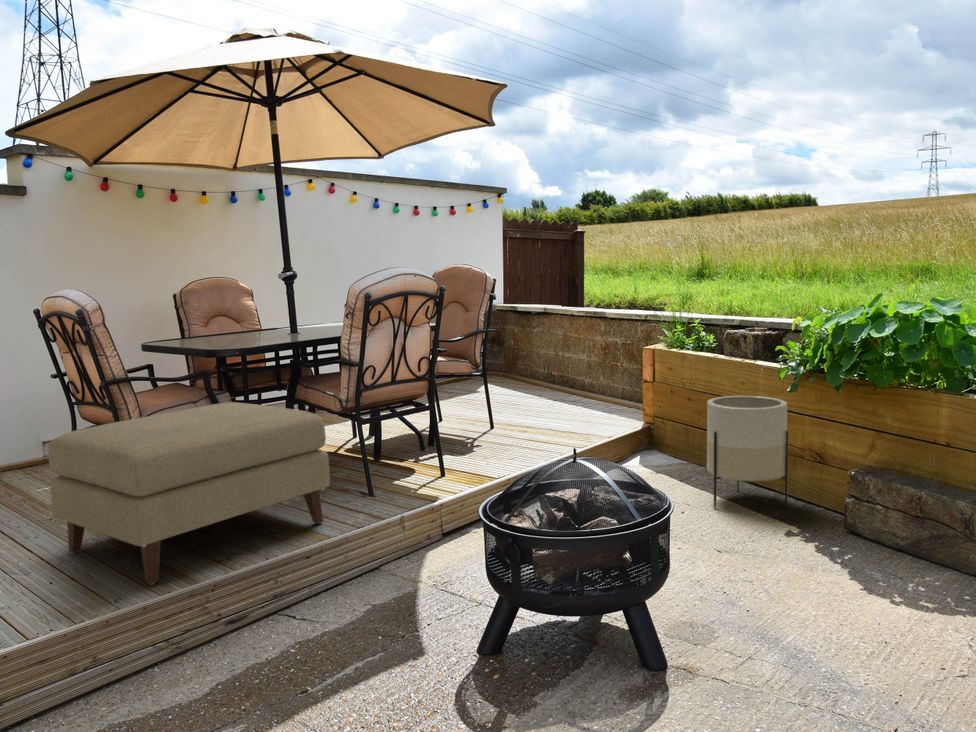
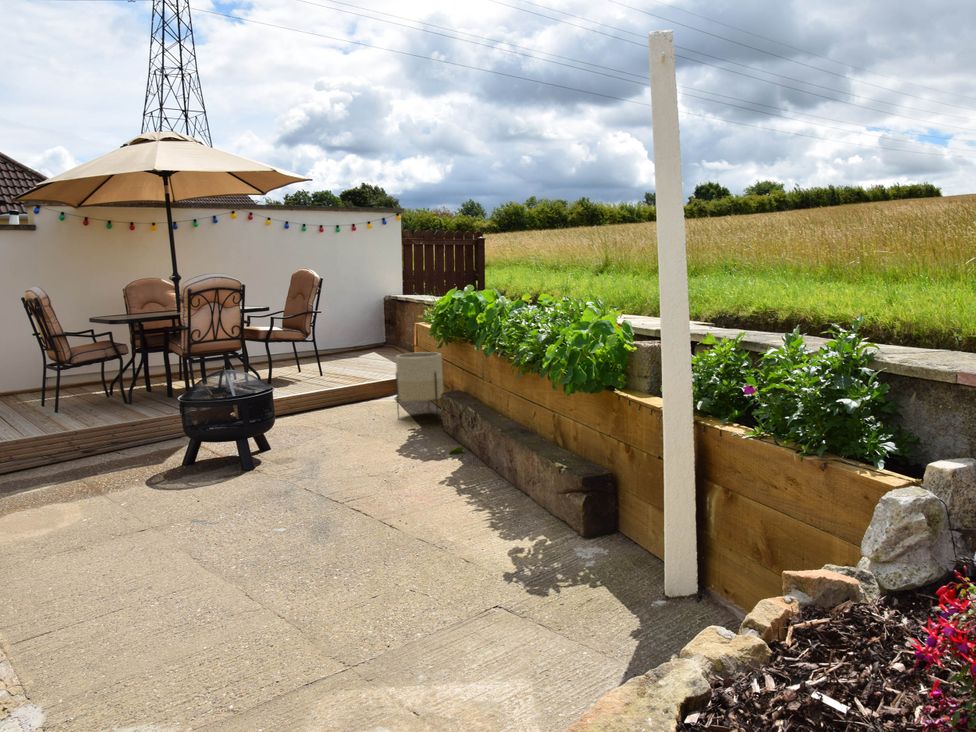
ottoman: present [49,402,330,585] -> none [13,350,161,431]

